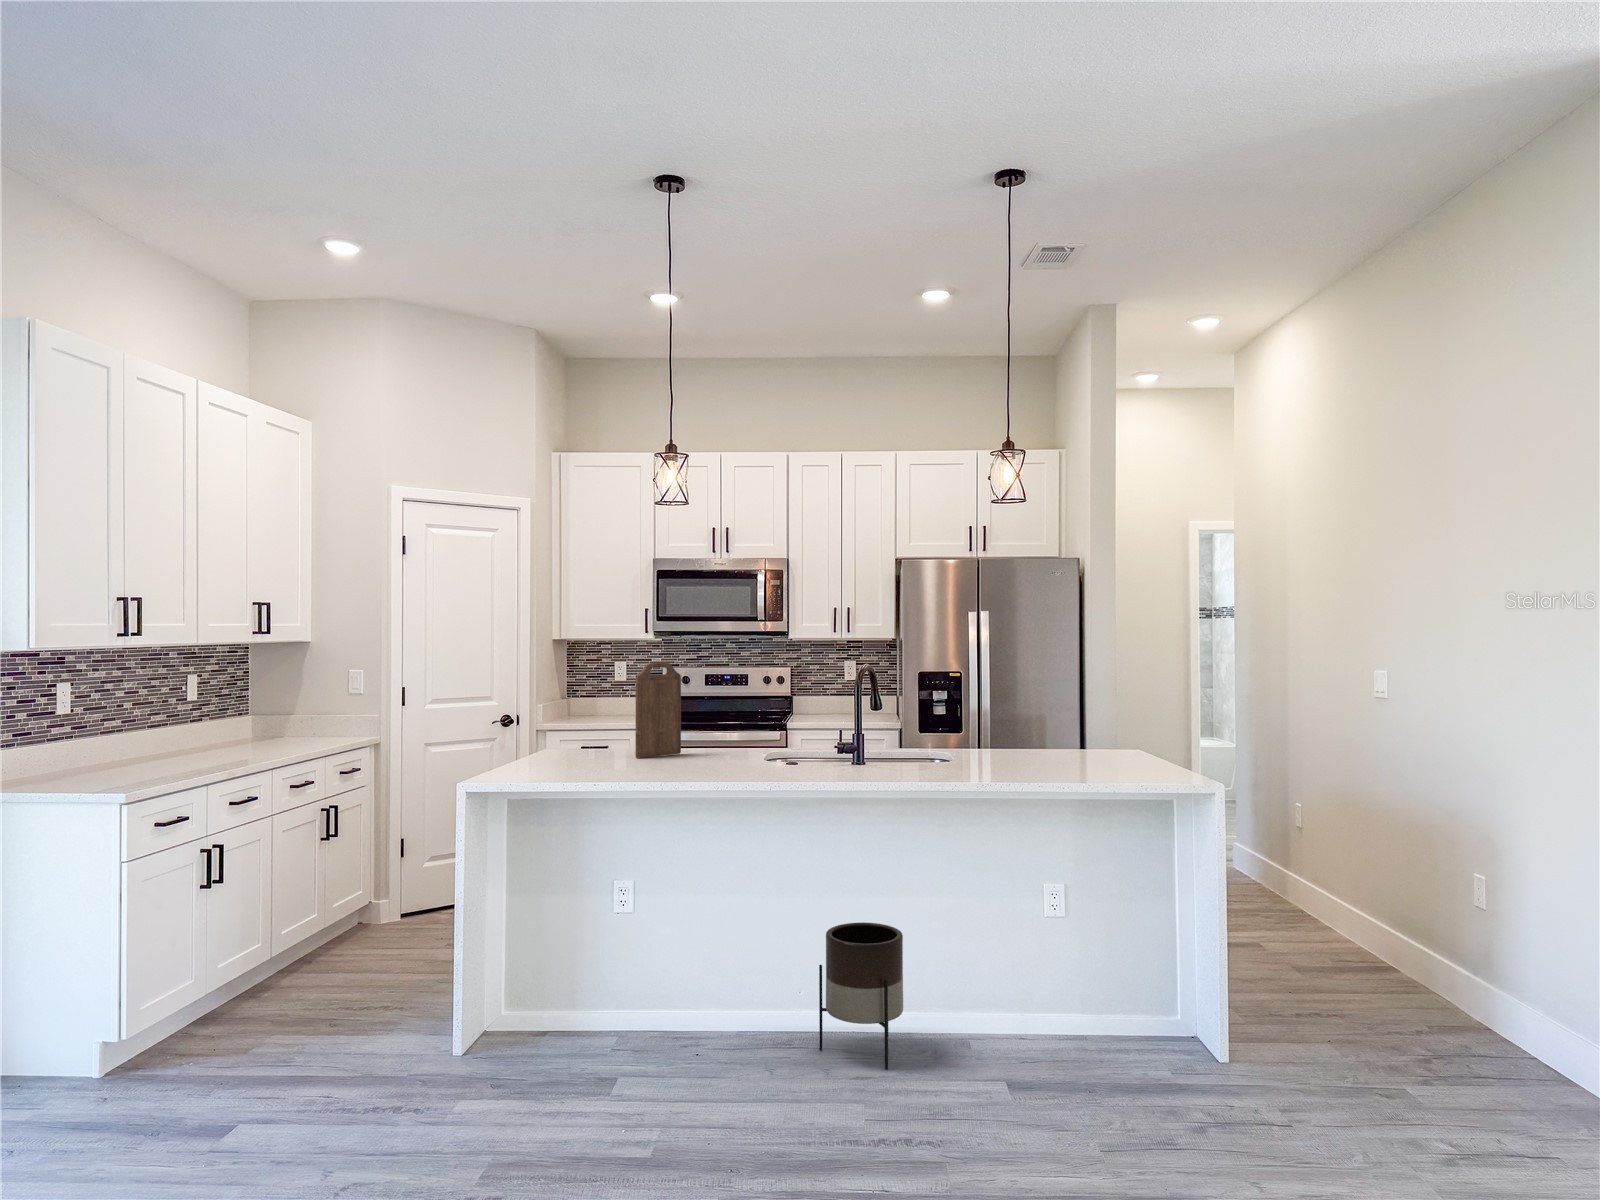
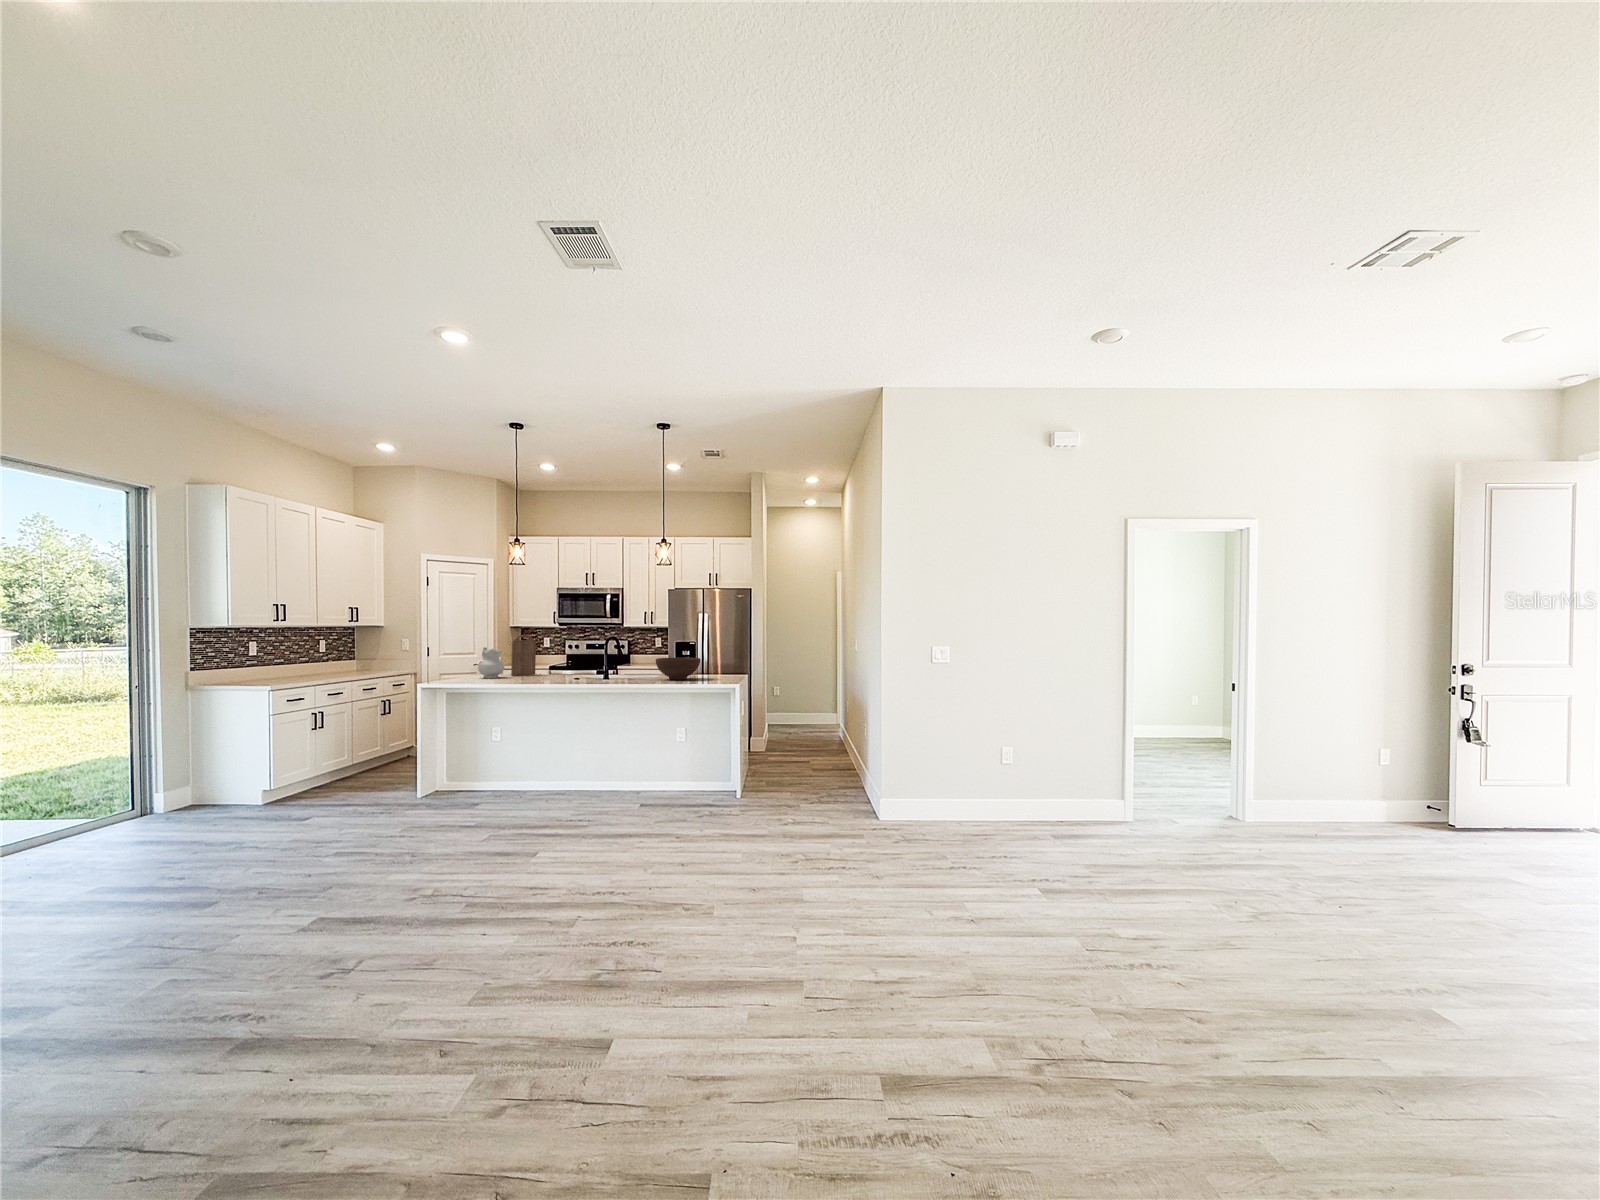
ceramic pitcher: none [577,693,634,767] -> present [478,647,504,678]
fruit bowl: none [1014,717,1126,774] -> present [656,658,700,680]
planter: present [819,923,903,1069] -> none [572,742,607,798]

